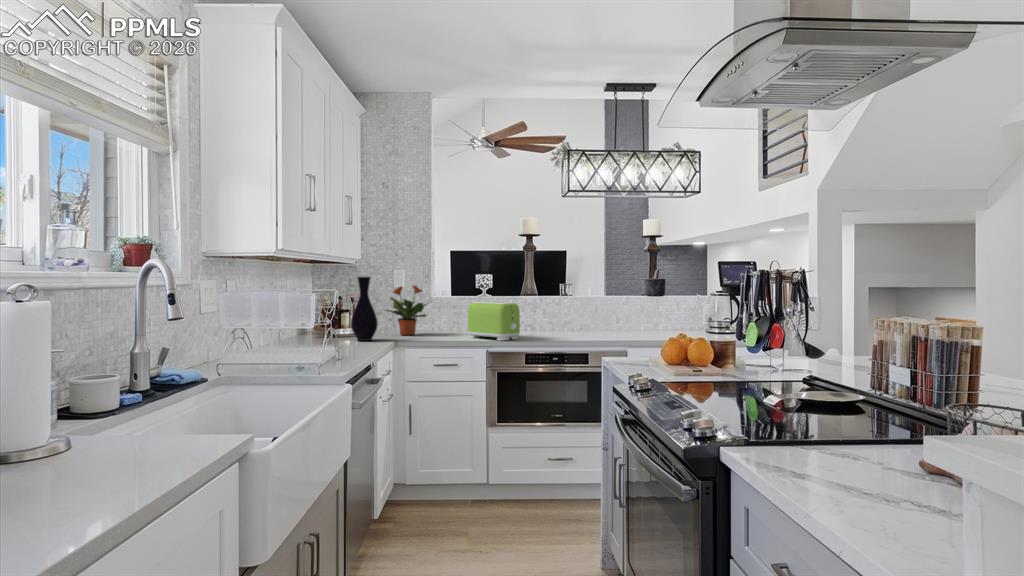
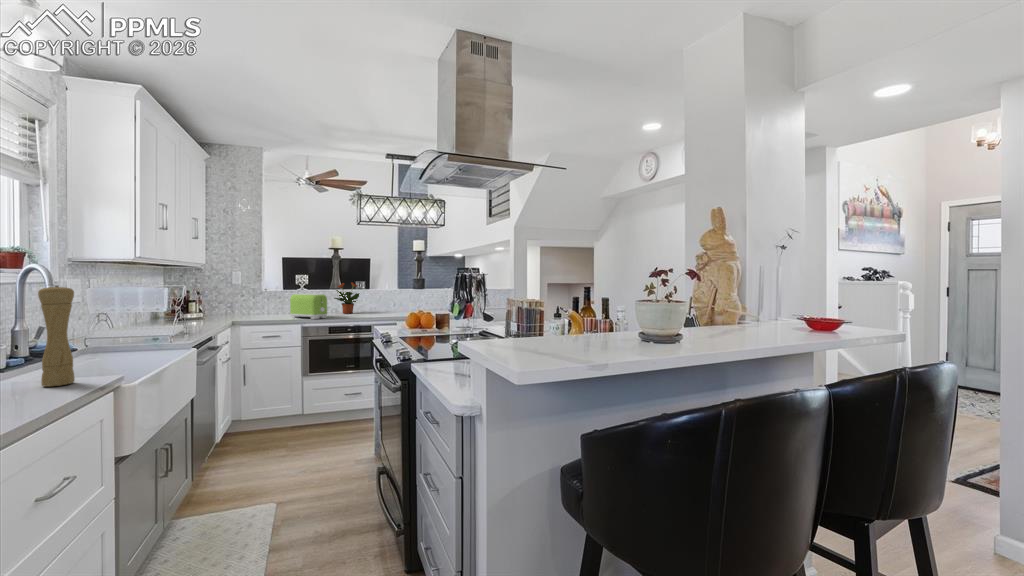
vase: present [351,277,378,341] -> none [196,276,219,322]
potted plant: present [386,285,427,335] -> present [334,282,360,314]
pepper mill: none [112,288,166,475] -> present [38,285,75,386]

